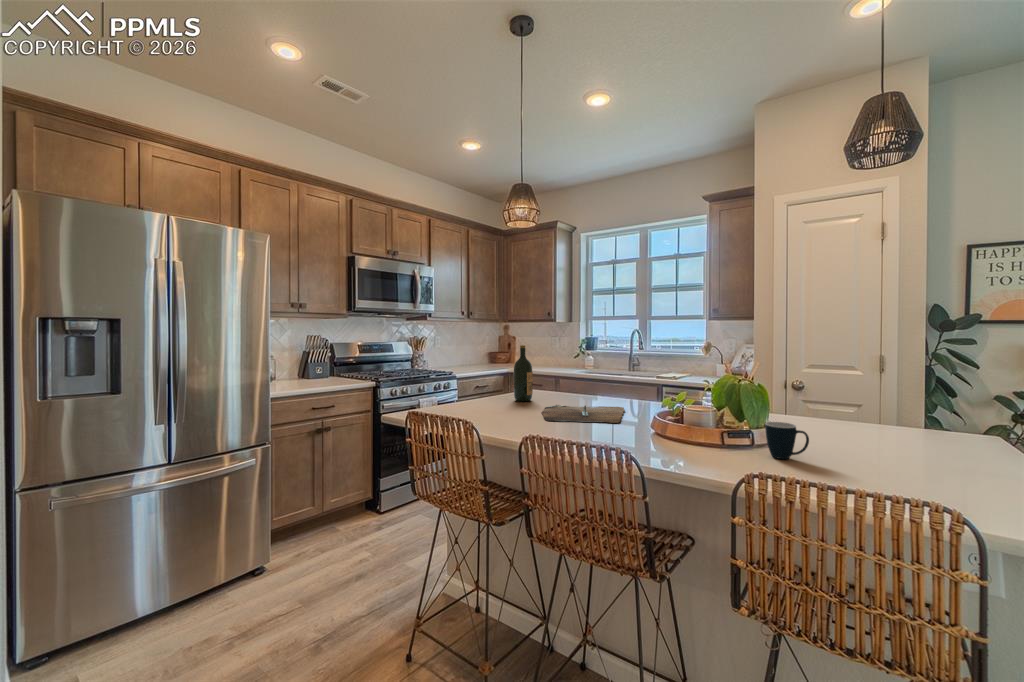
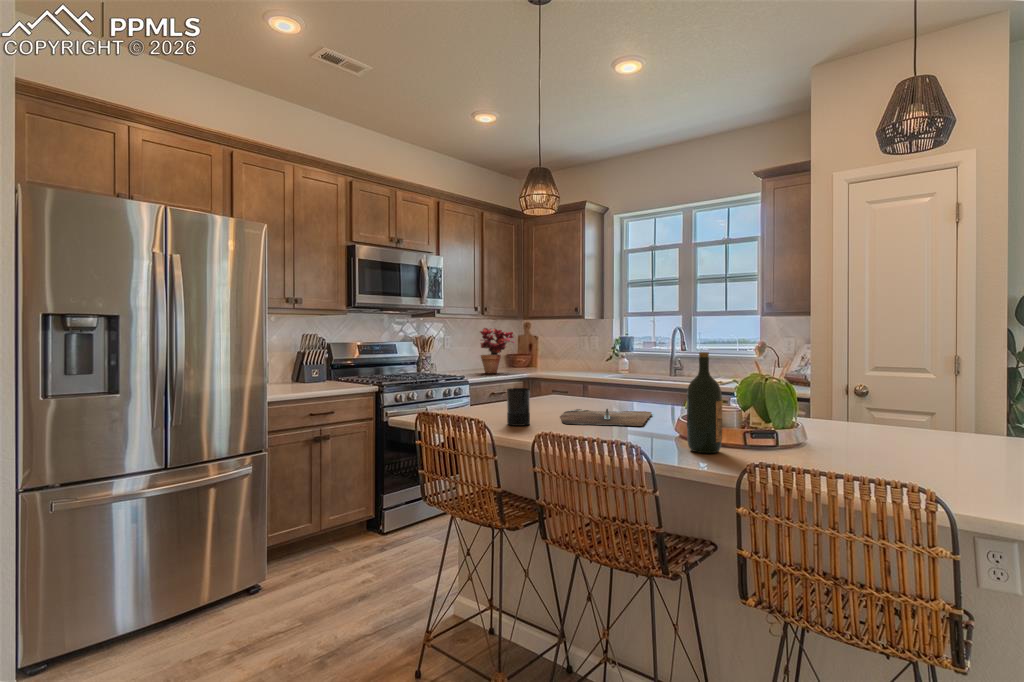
potted plant: none [467,330,497,369] -> present [480,328,515,373]
wine bottle: present [514,345,533,401] -> present [687,352,722,453]
candle: none [491,385,515,423] -> present [507,388,530,426]
mug: present [765,422,809,459] -> none [787,421,830,459]

